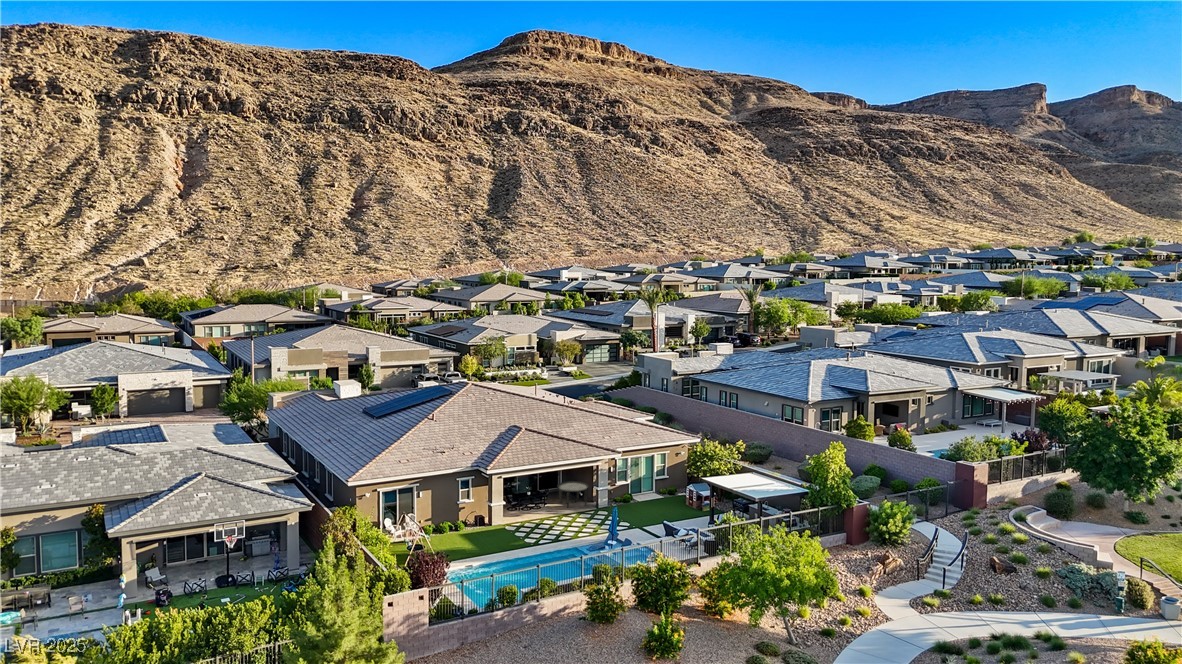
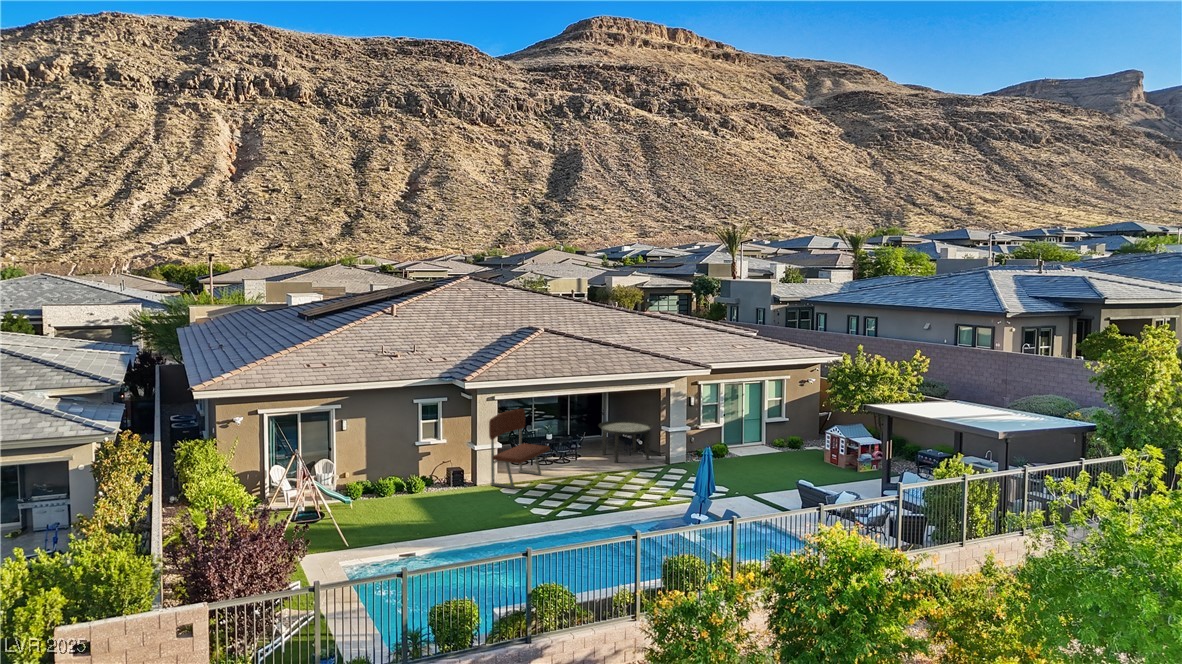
bench: none [499,480,531,527] -> present [489,409,550,489]

